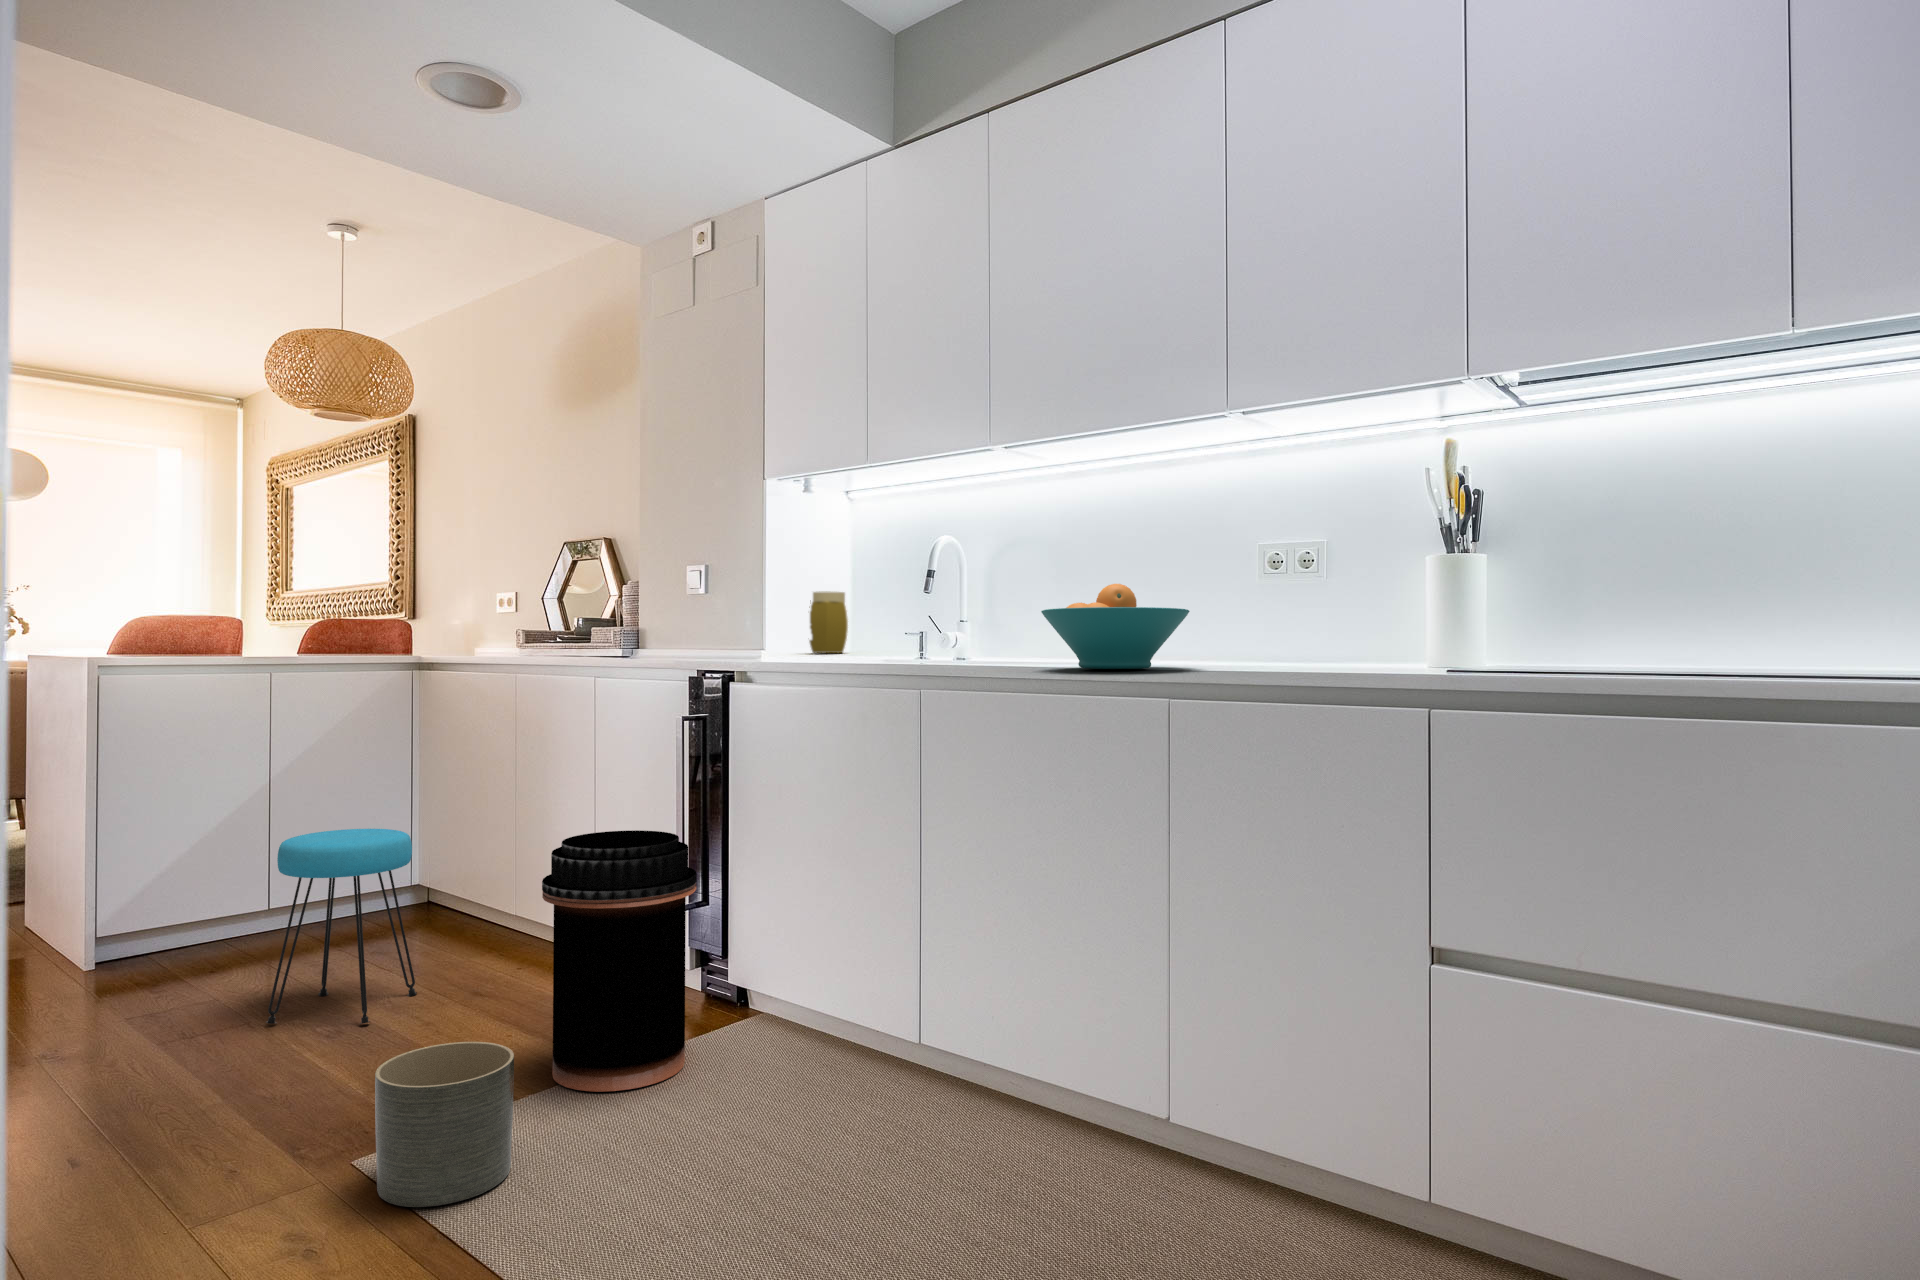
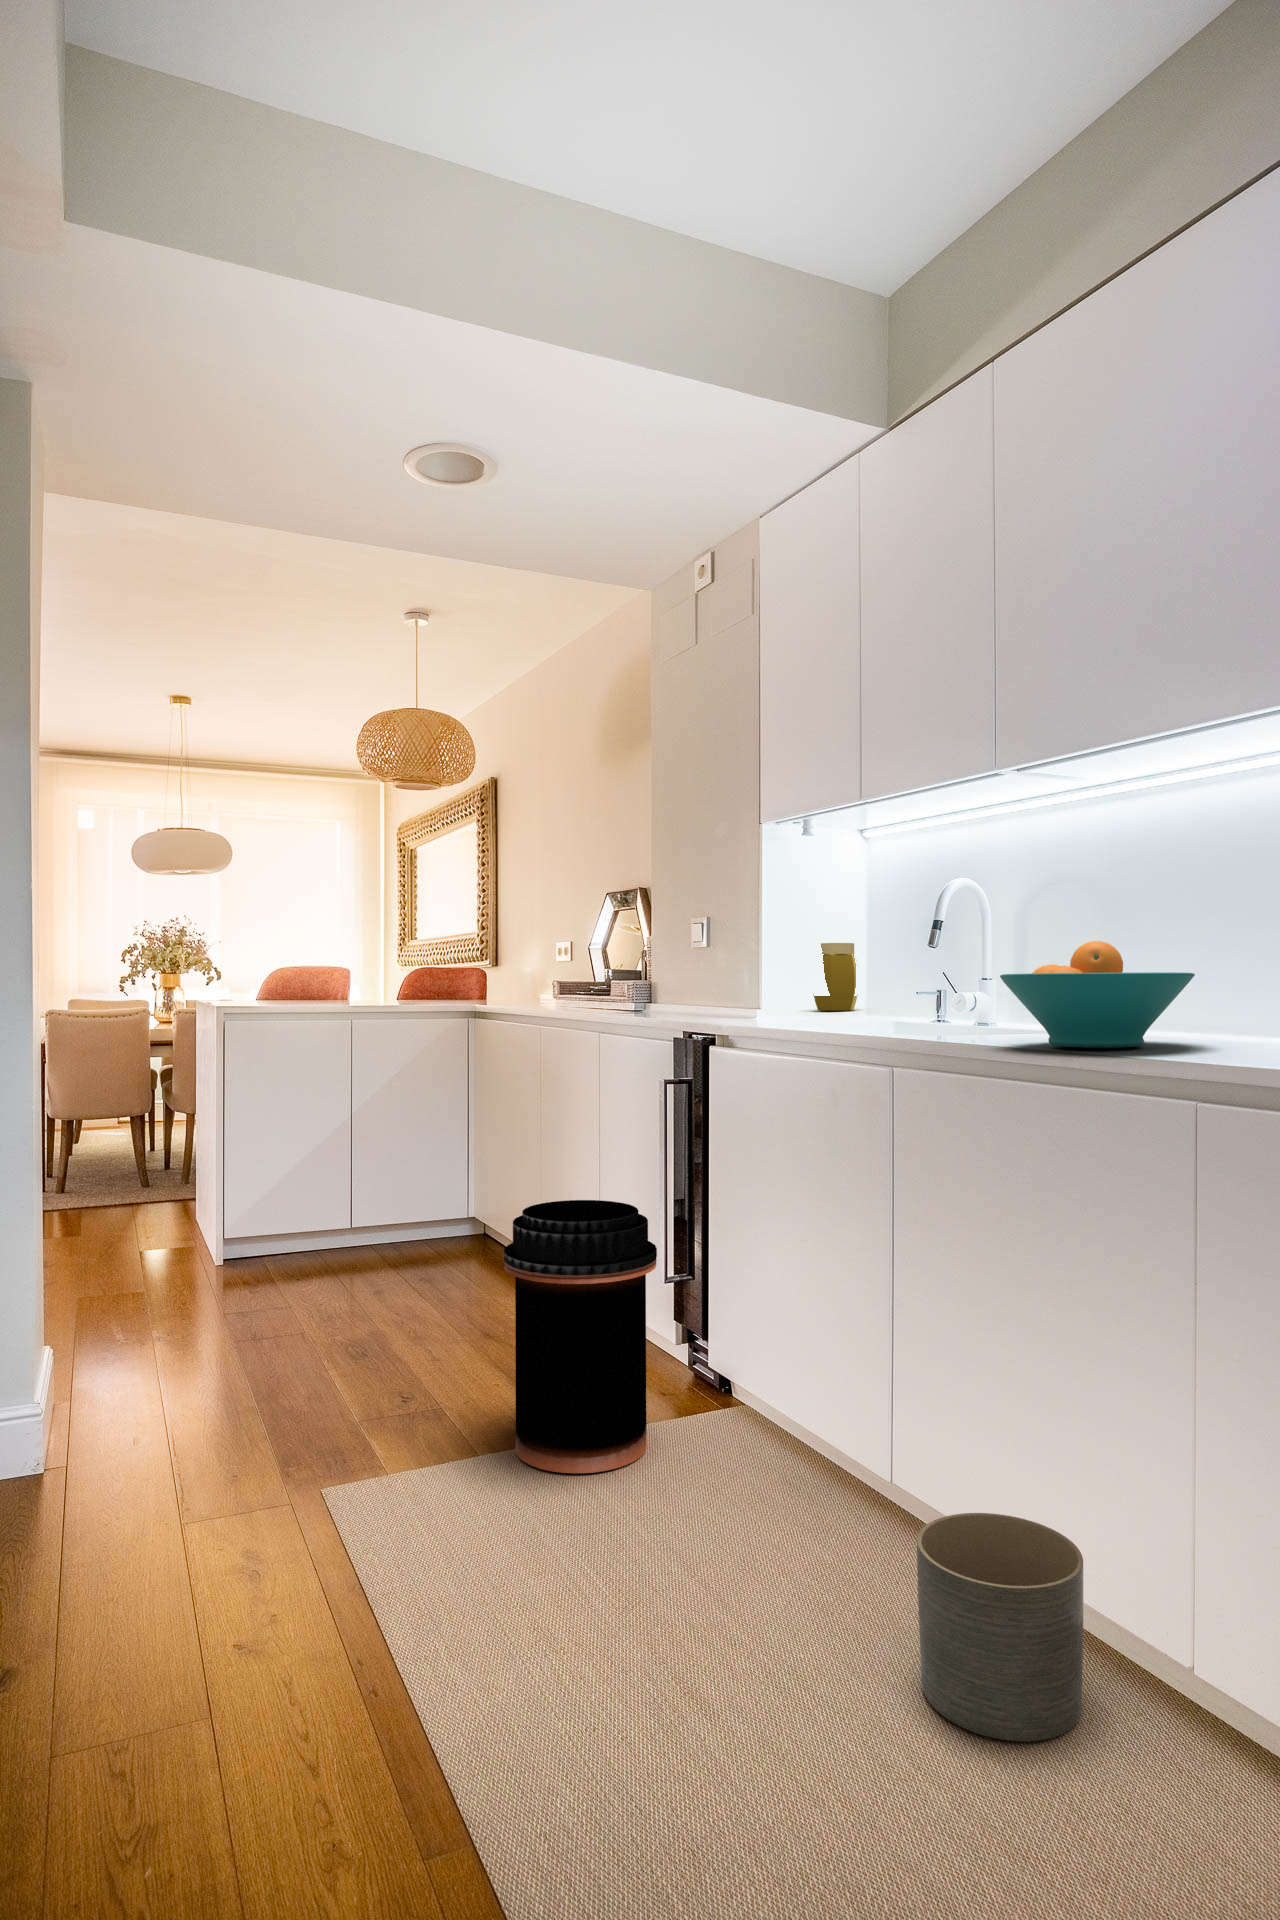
stool: present [266,829,417,1024] -> none [302,1179,434,1366]
planter: present [375,1042,514,1207] -> present [917,1513,1083,1741]

